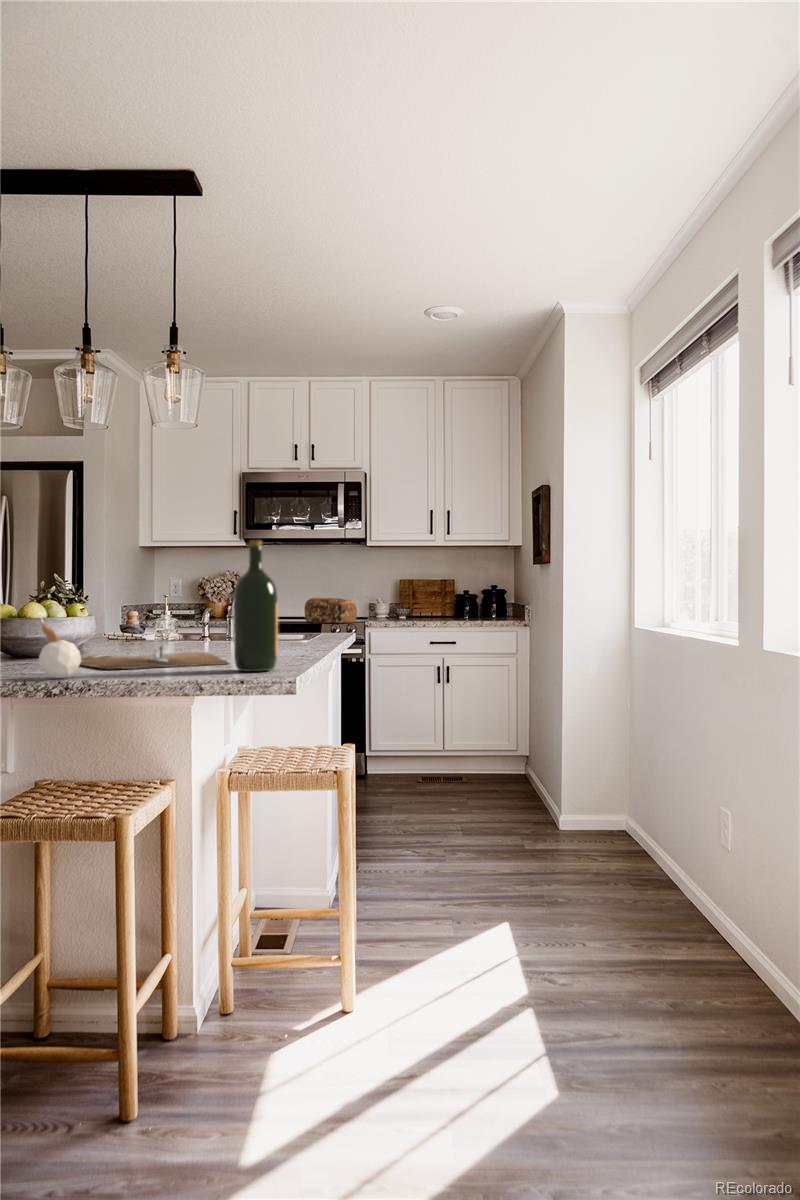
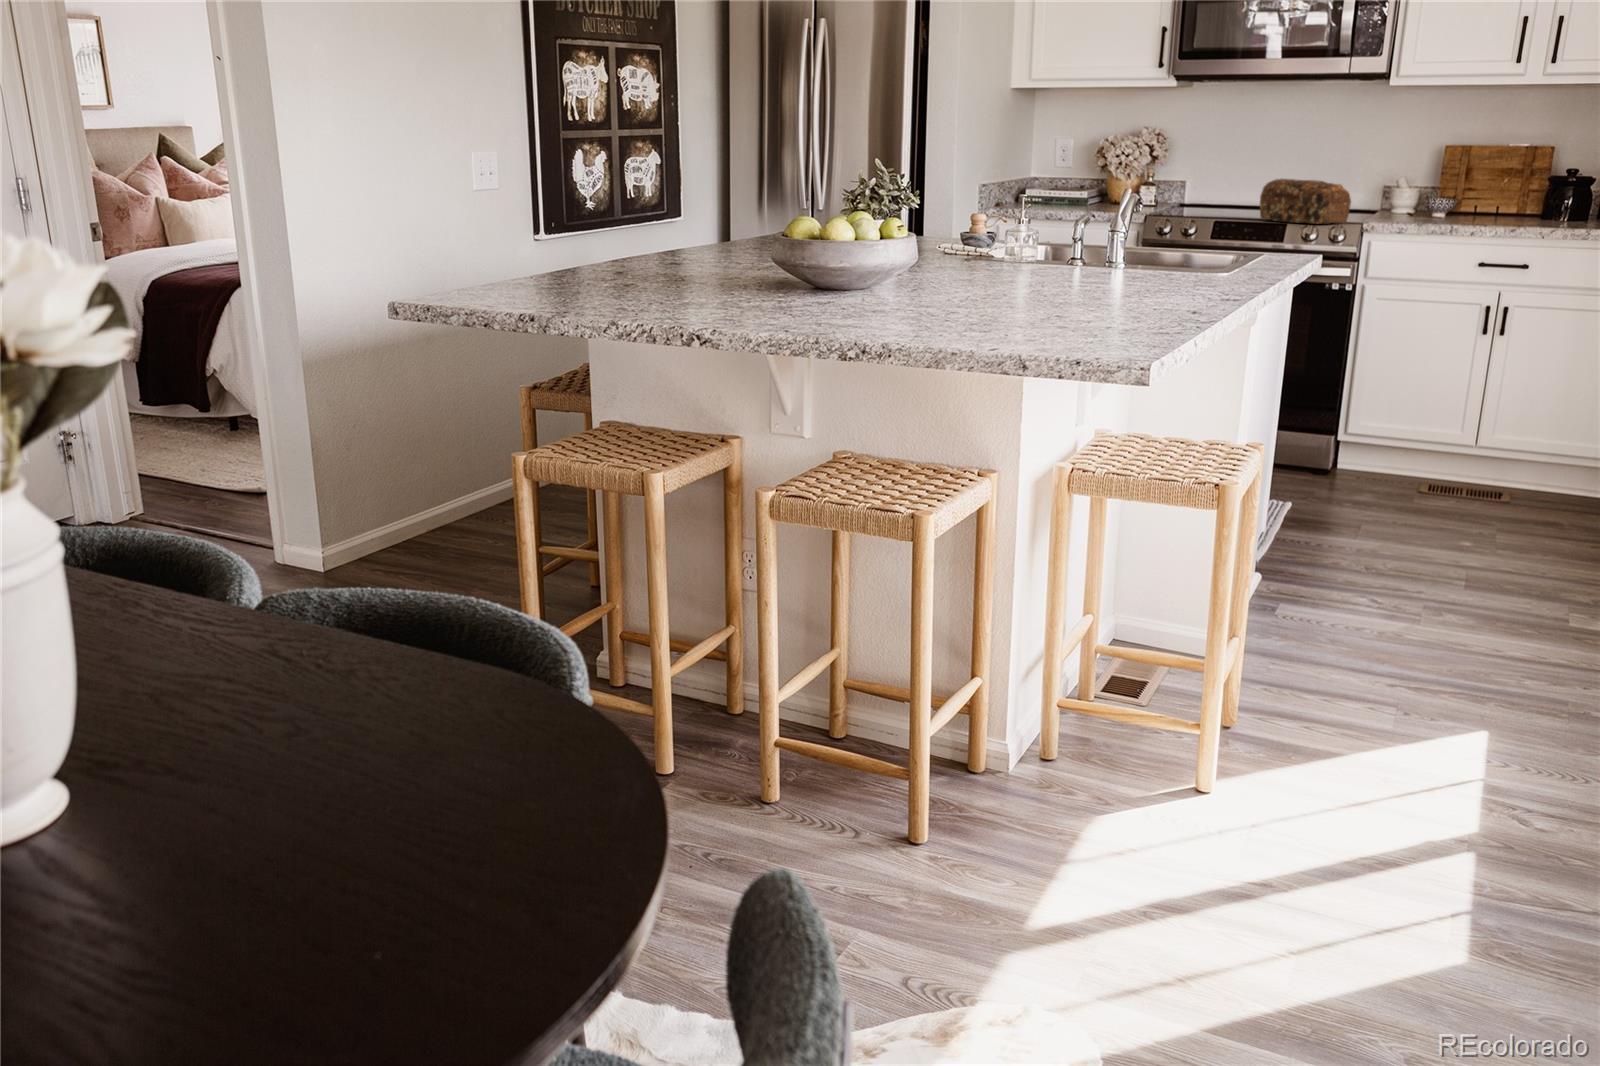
wine bottle: present [233,540,278,672] -> none [1078,155,1146,344]
candle: present [39,614,81,678] -> none [835,253,883,338]
cutting board: present [80,646,228,670] -> none [881,289,1080,324]

